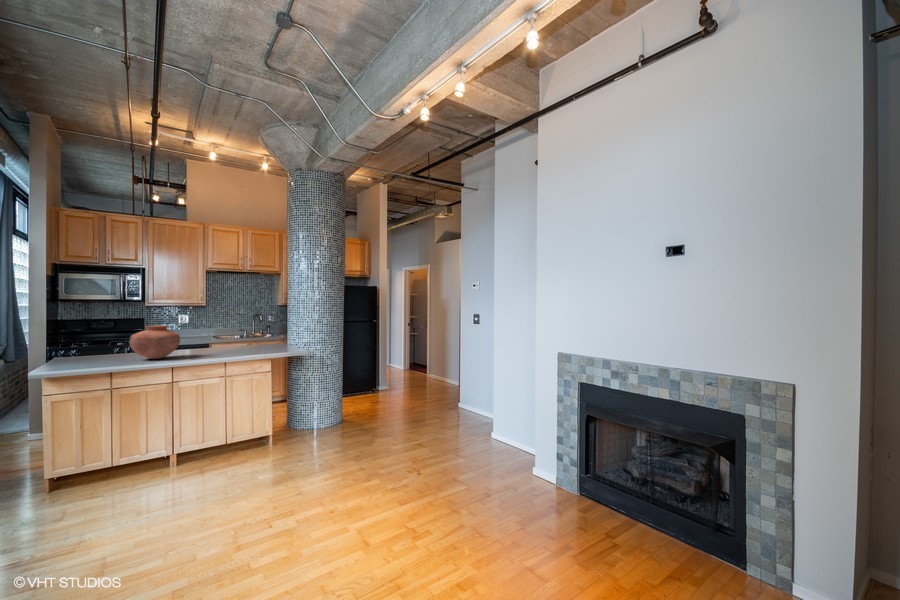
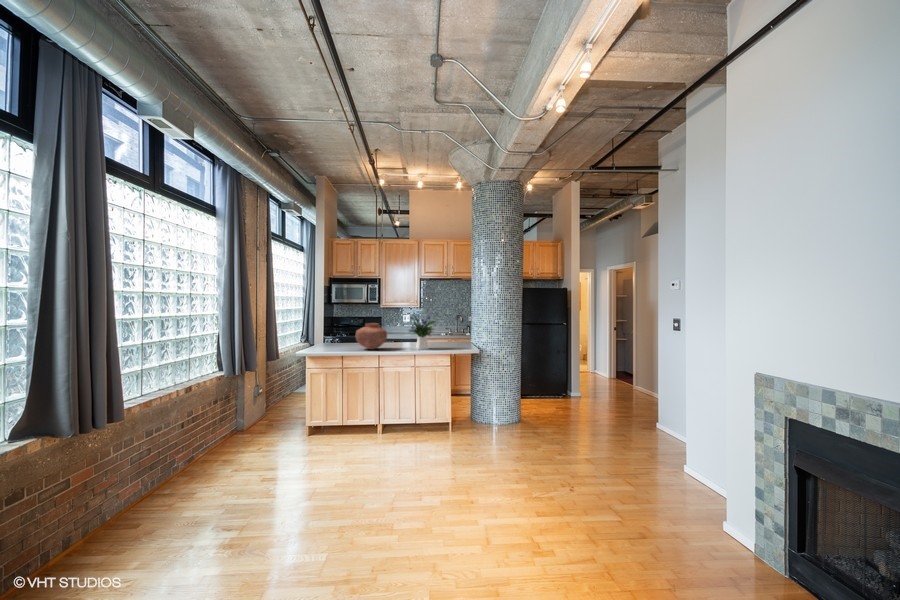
flower arrangement: none [205,312,250,355] -> present [409,315,436,349]

